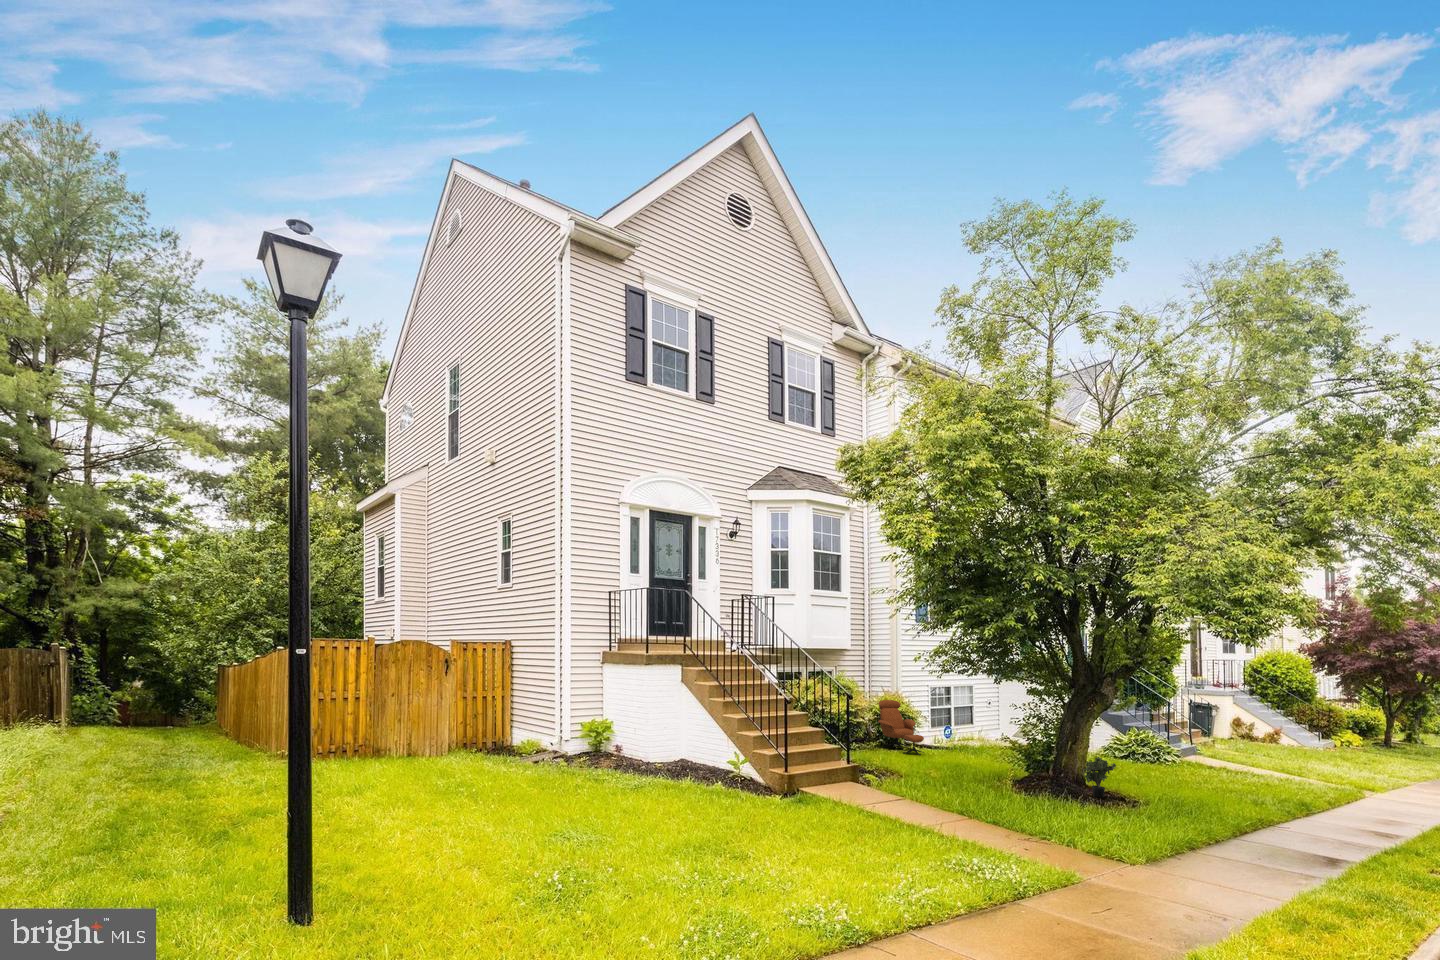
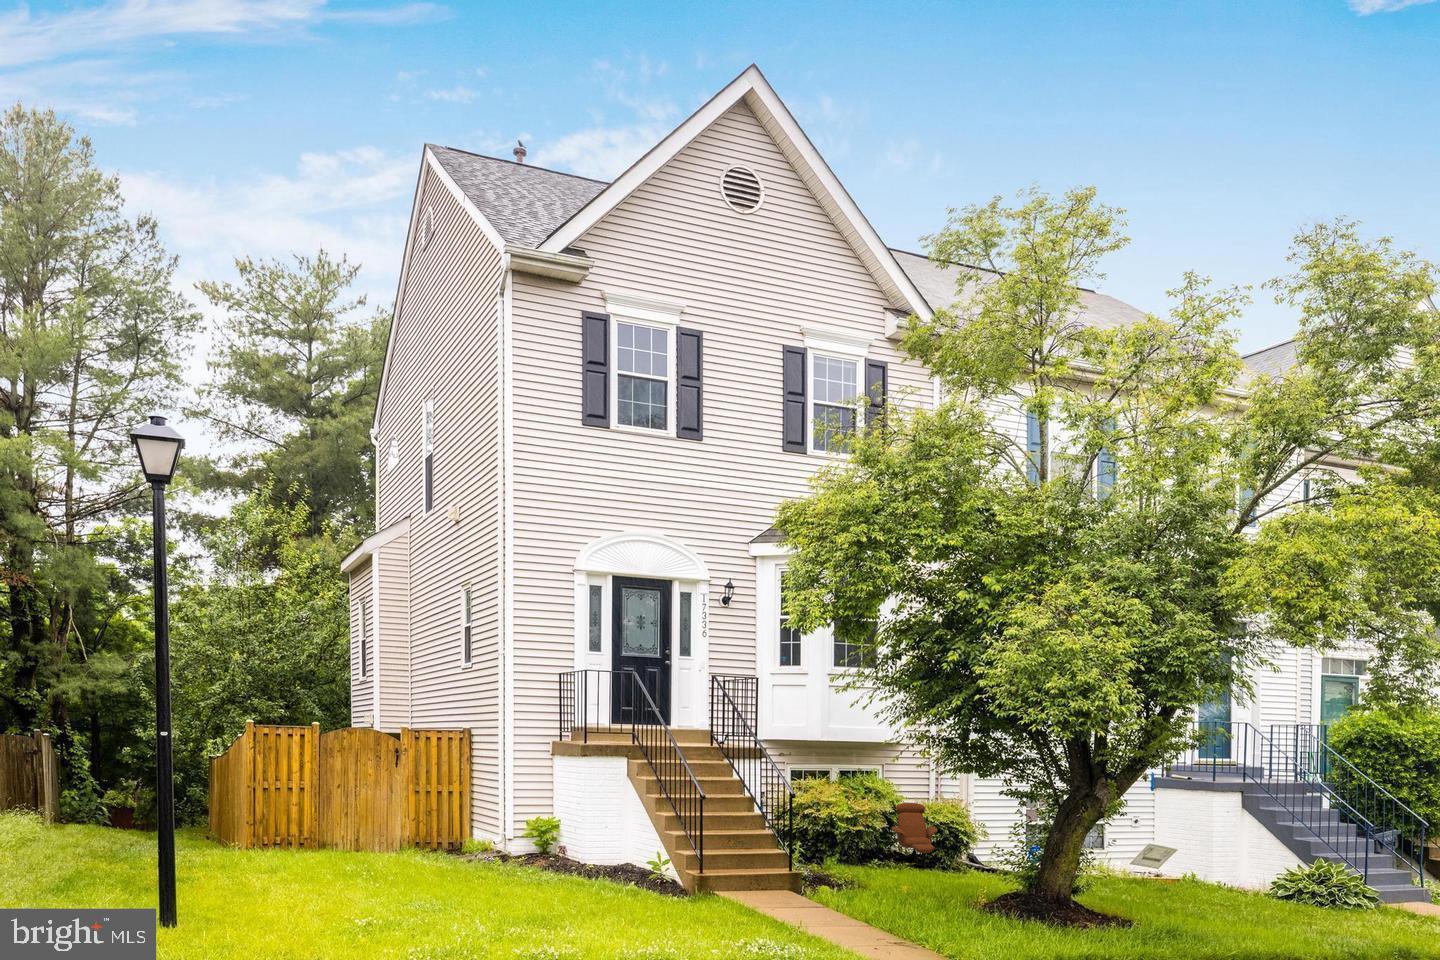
potted plant: present [1084,757,1116,797] -> none [1045,867,1082,913]

